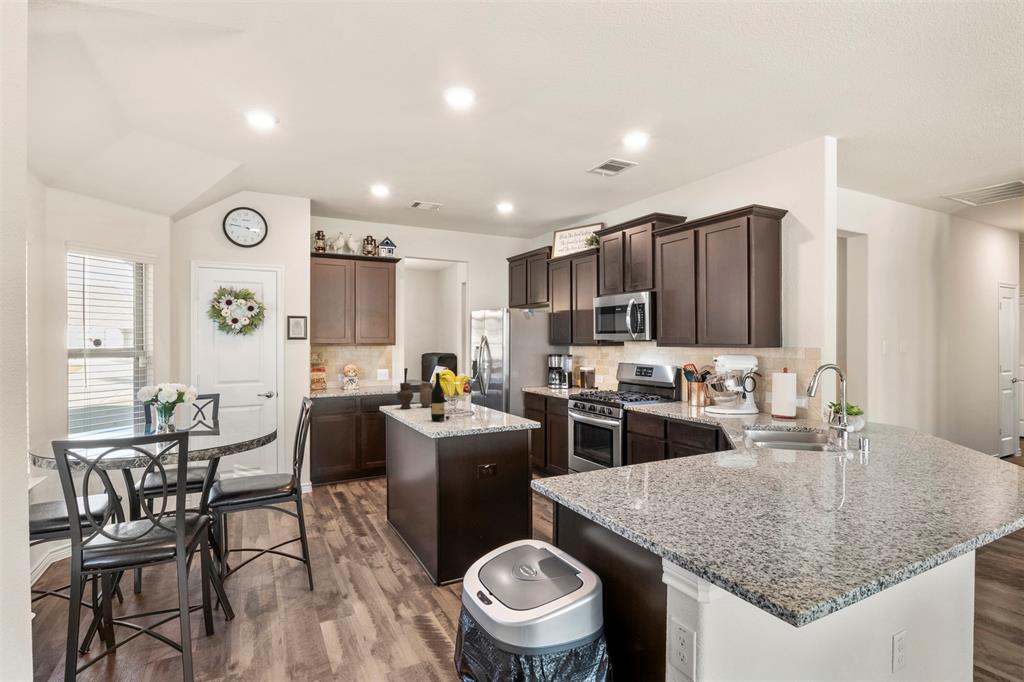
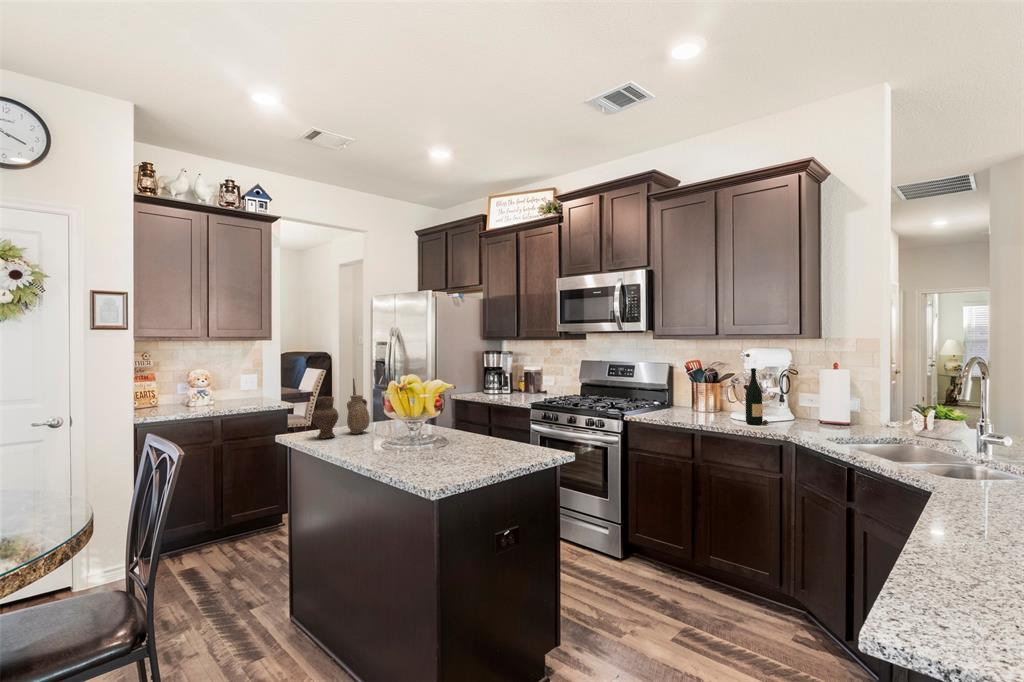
wine bottle: present [431,373,450,421] -> present [745,368,768,425]

